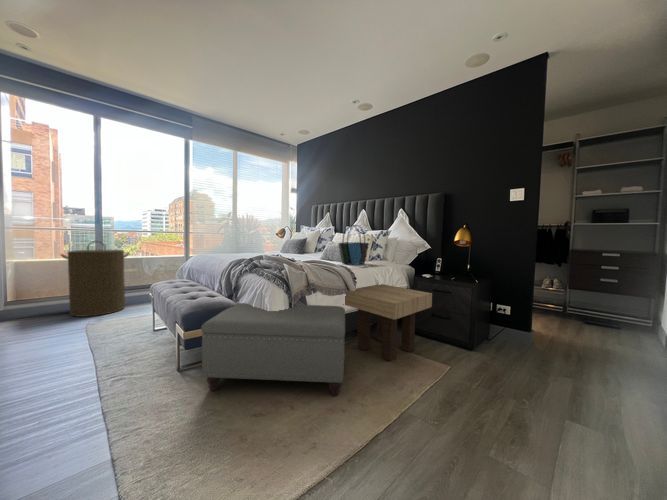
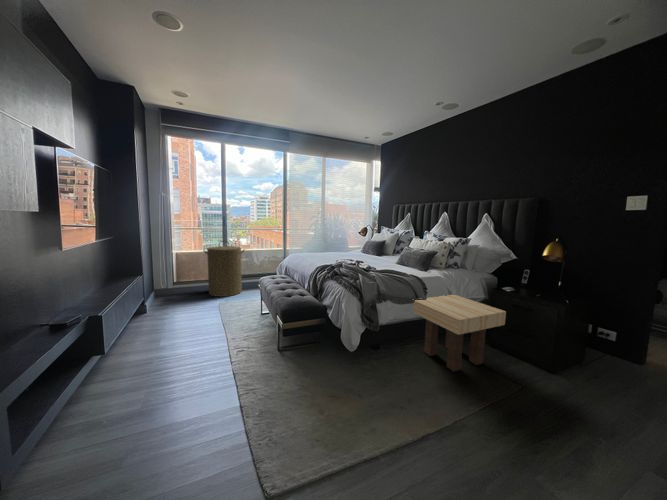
tote bag: present [339,225,369,265] -> none [411,236,444,275]
ottoman: present [201,303,345,396] -> none [295,303,411,393]

